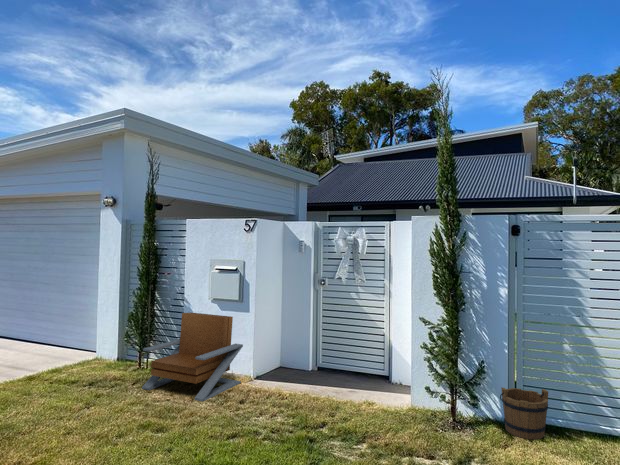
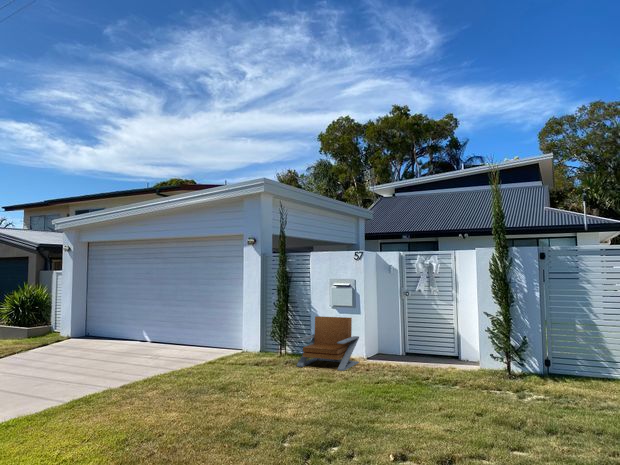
bucket: present [500,388,548,439] -> none [538,352,568,381]

